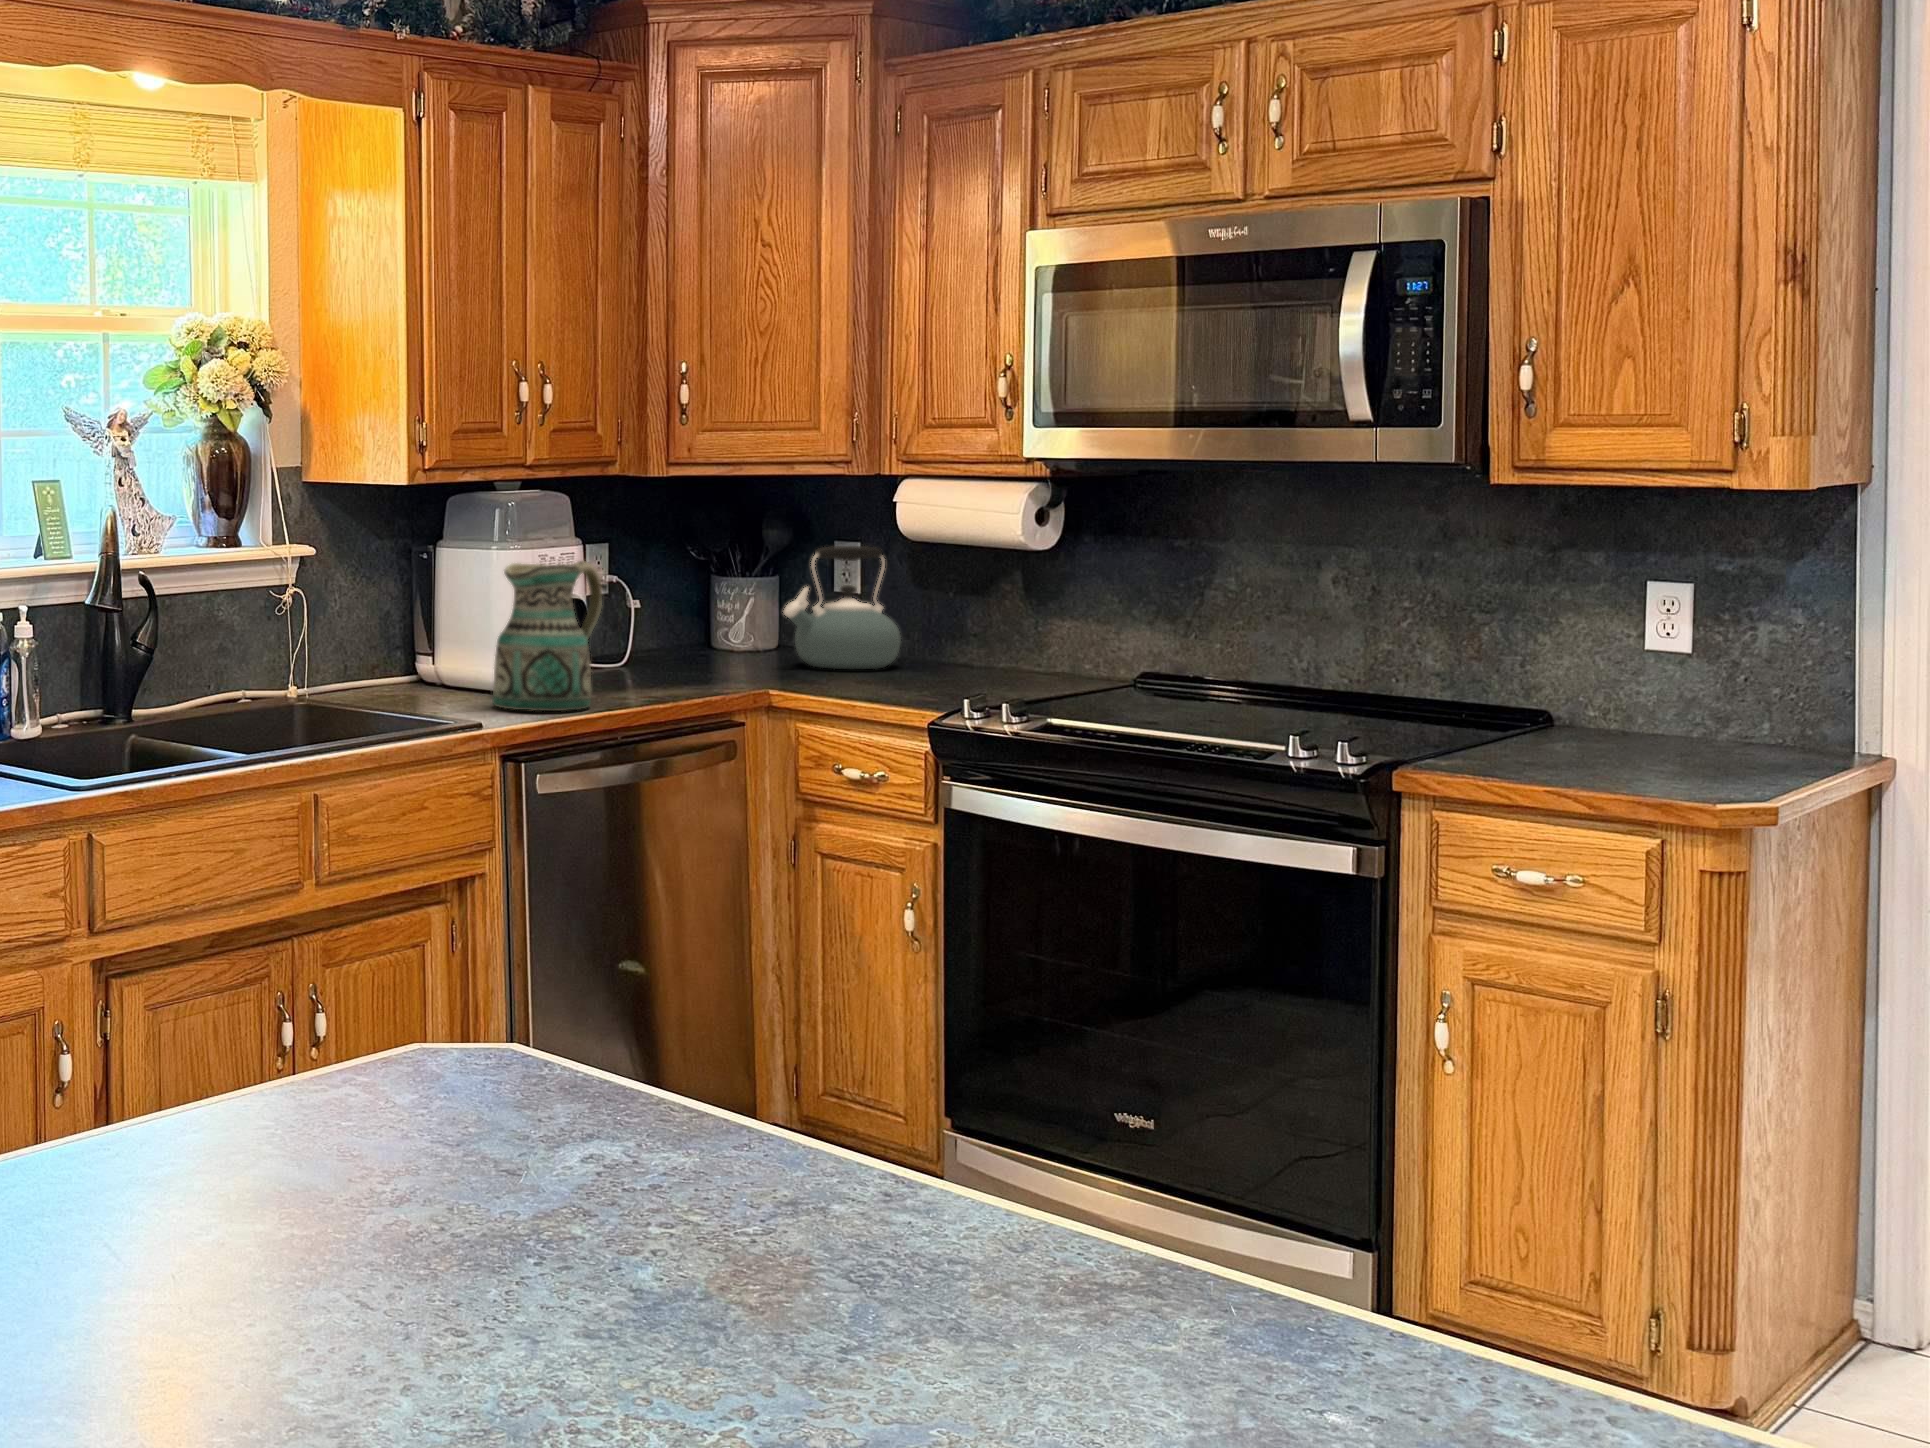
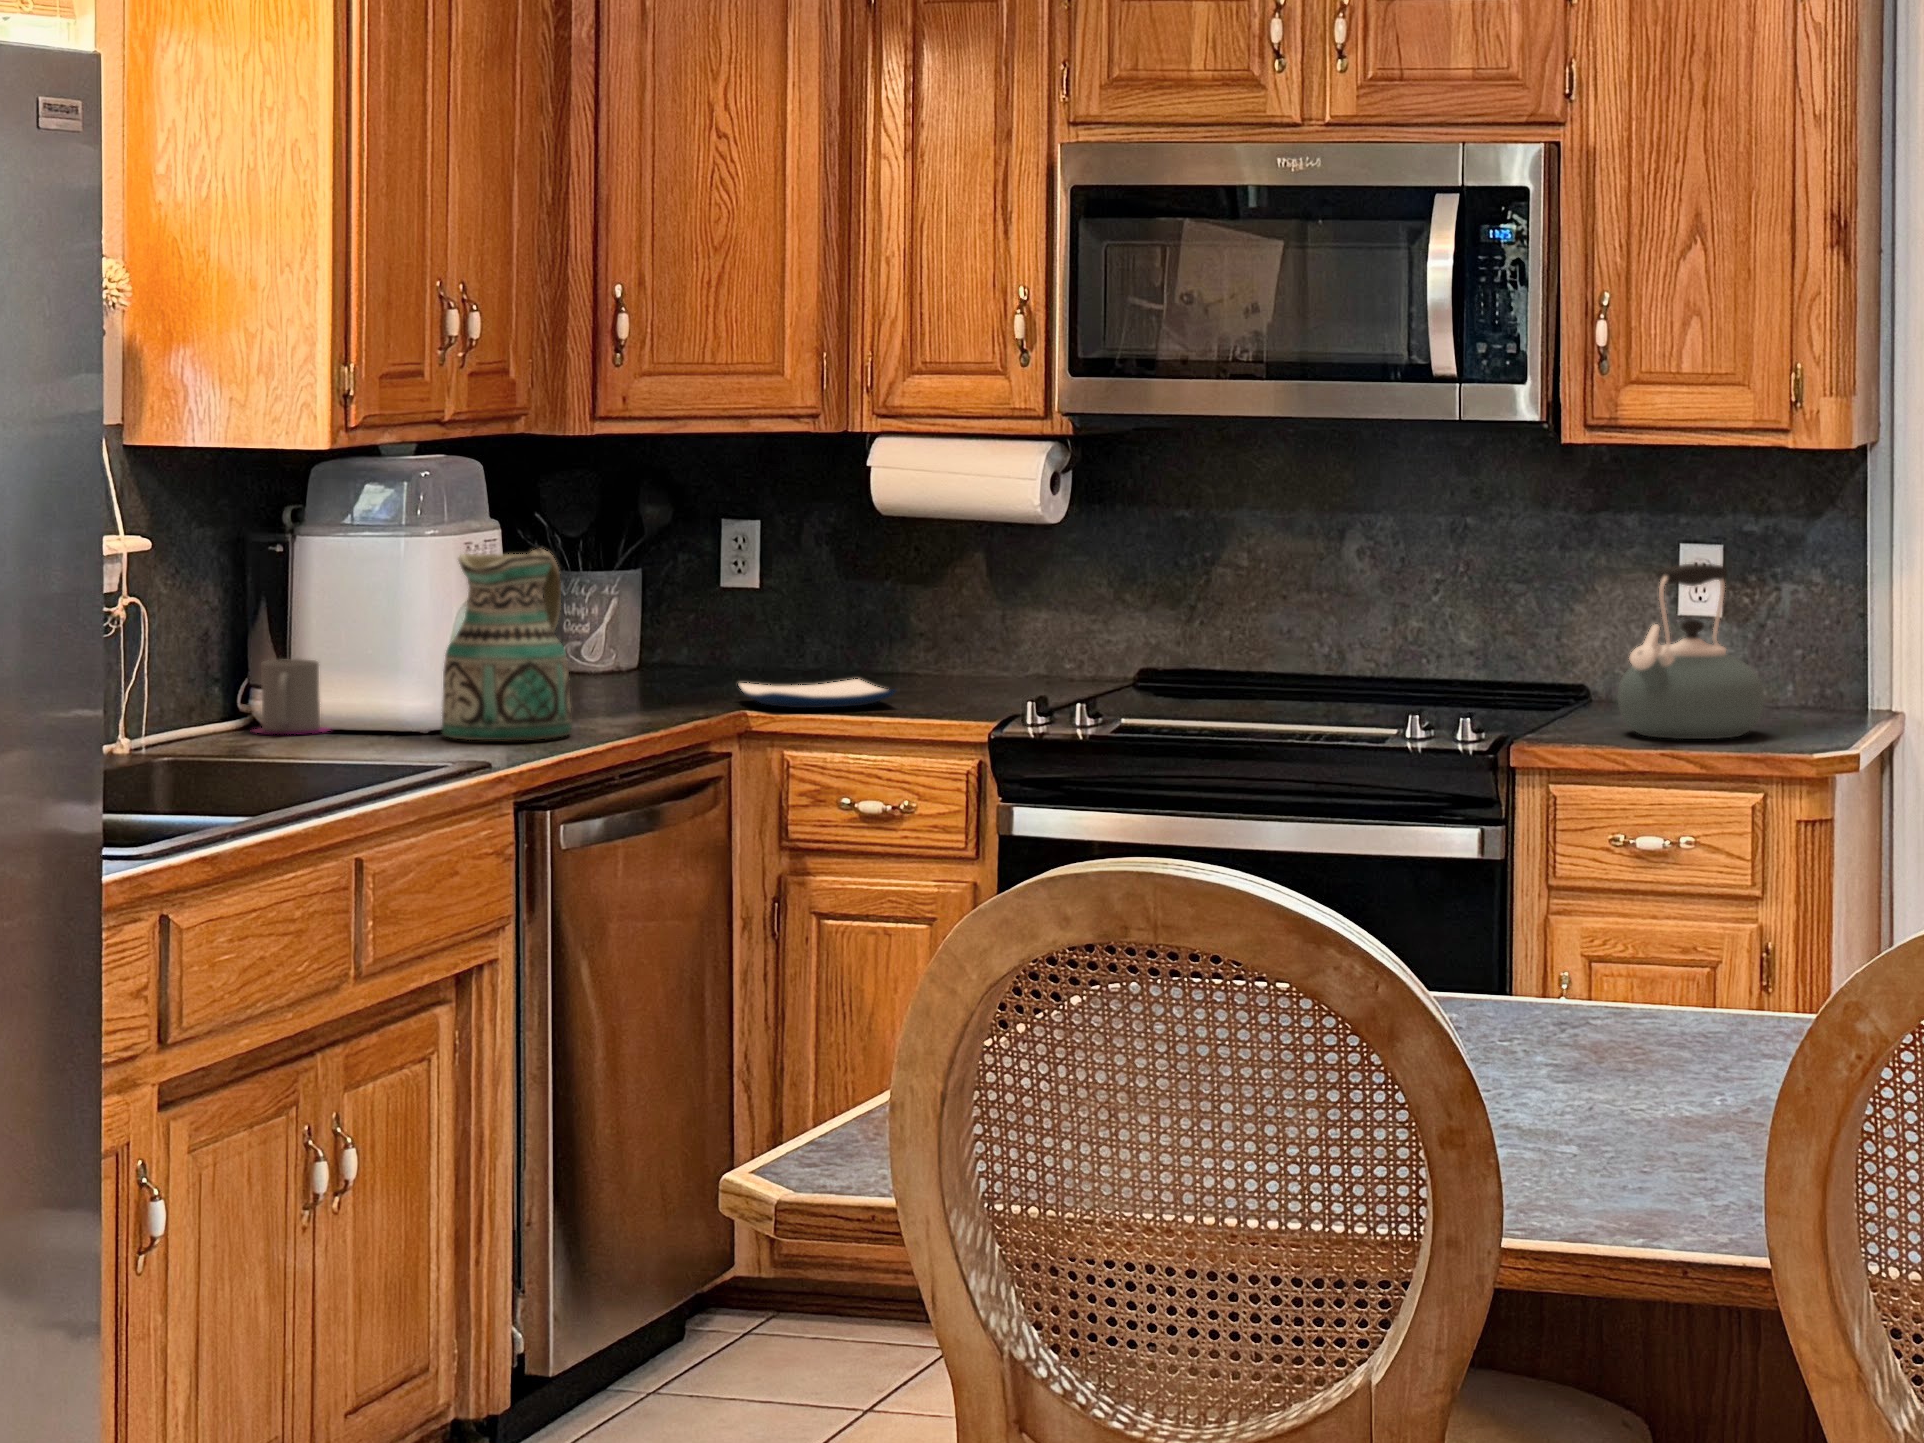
kettle: present [784,546,901,669] -> present [1618,564,1765,739]
mug: none [377,640,436,696] -> present [253,659,330,734]
plate: none [768,674,884,697] -> present [738,679,896,708]

